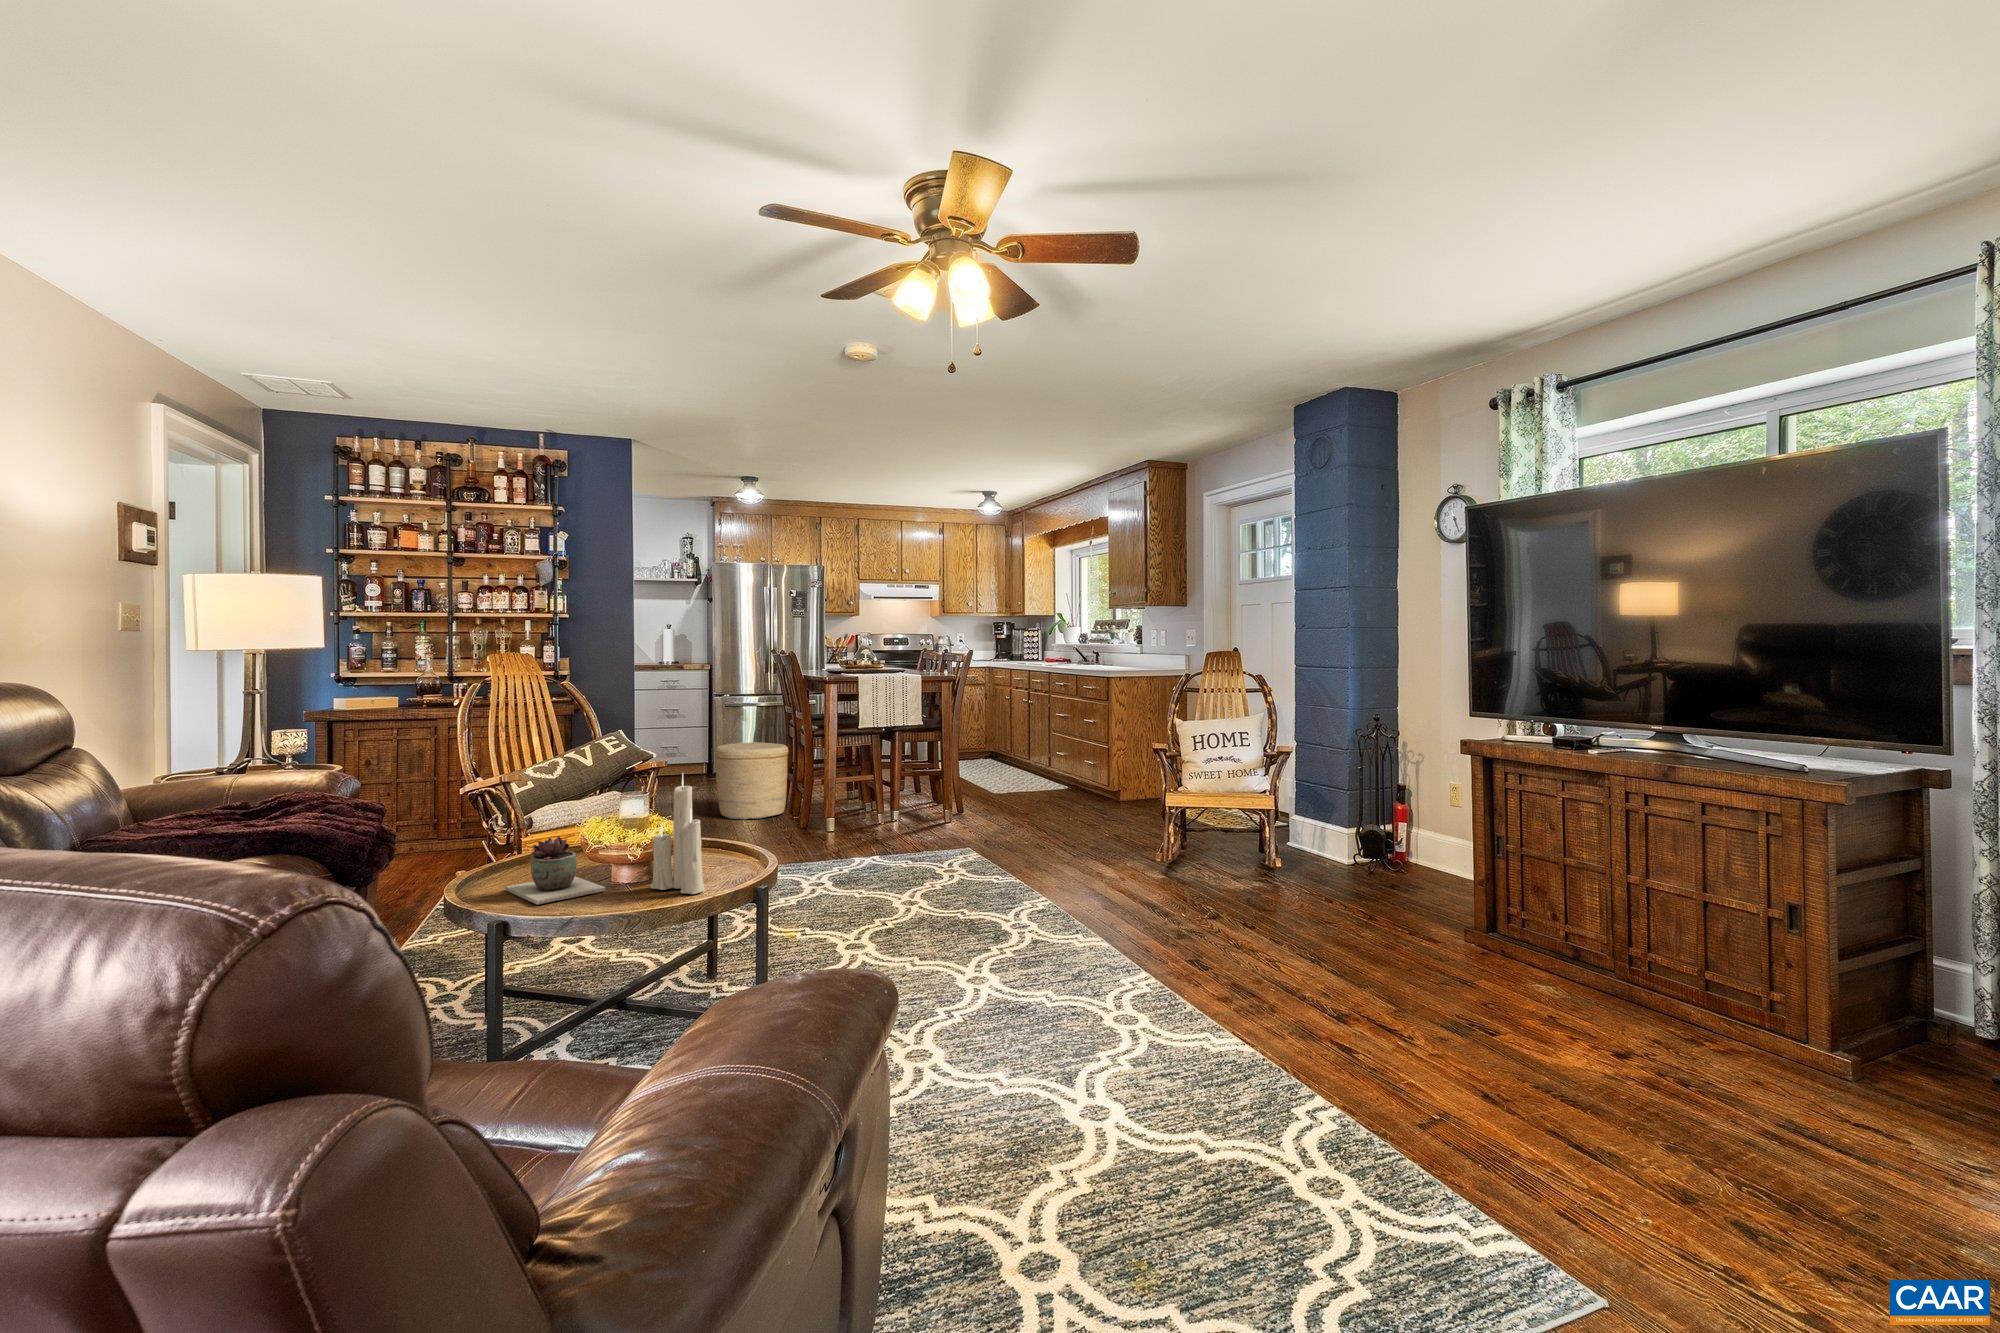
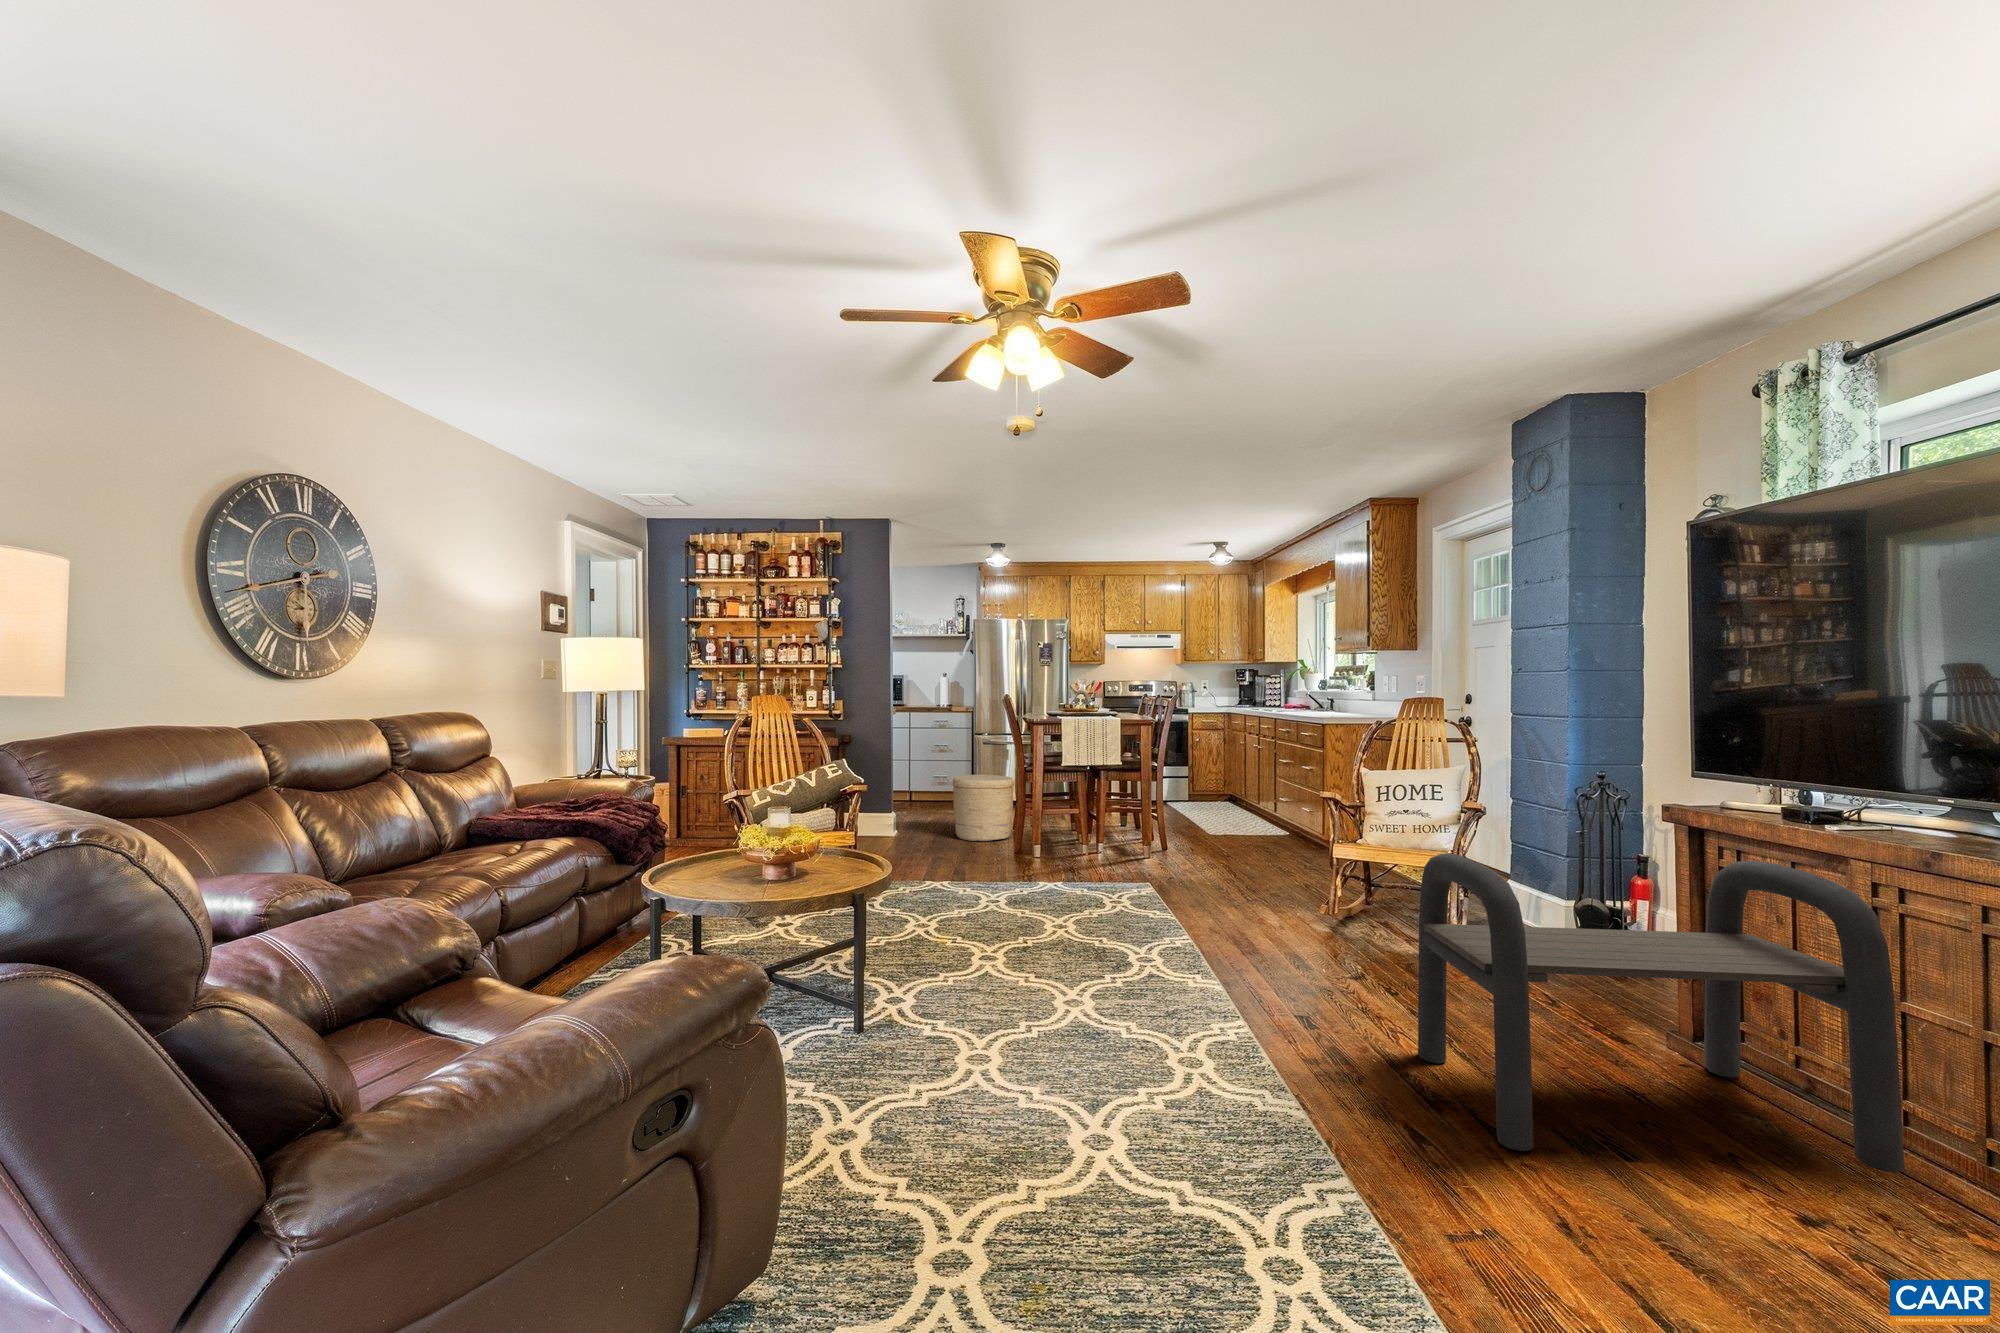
candle: present [651,773,704,894] -> none [769,785,805,891]
bench: none [1309,784,1673,1051] -> present [1418,853,1904,1173]
succulent plant: present [505,836,606,905] -> none [673,836,737,888]

